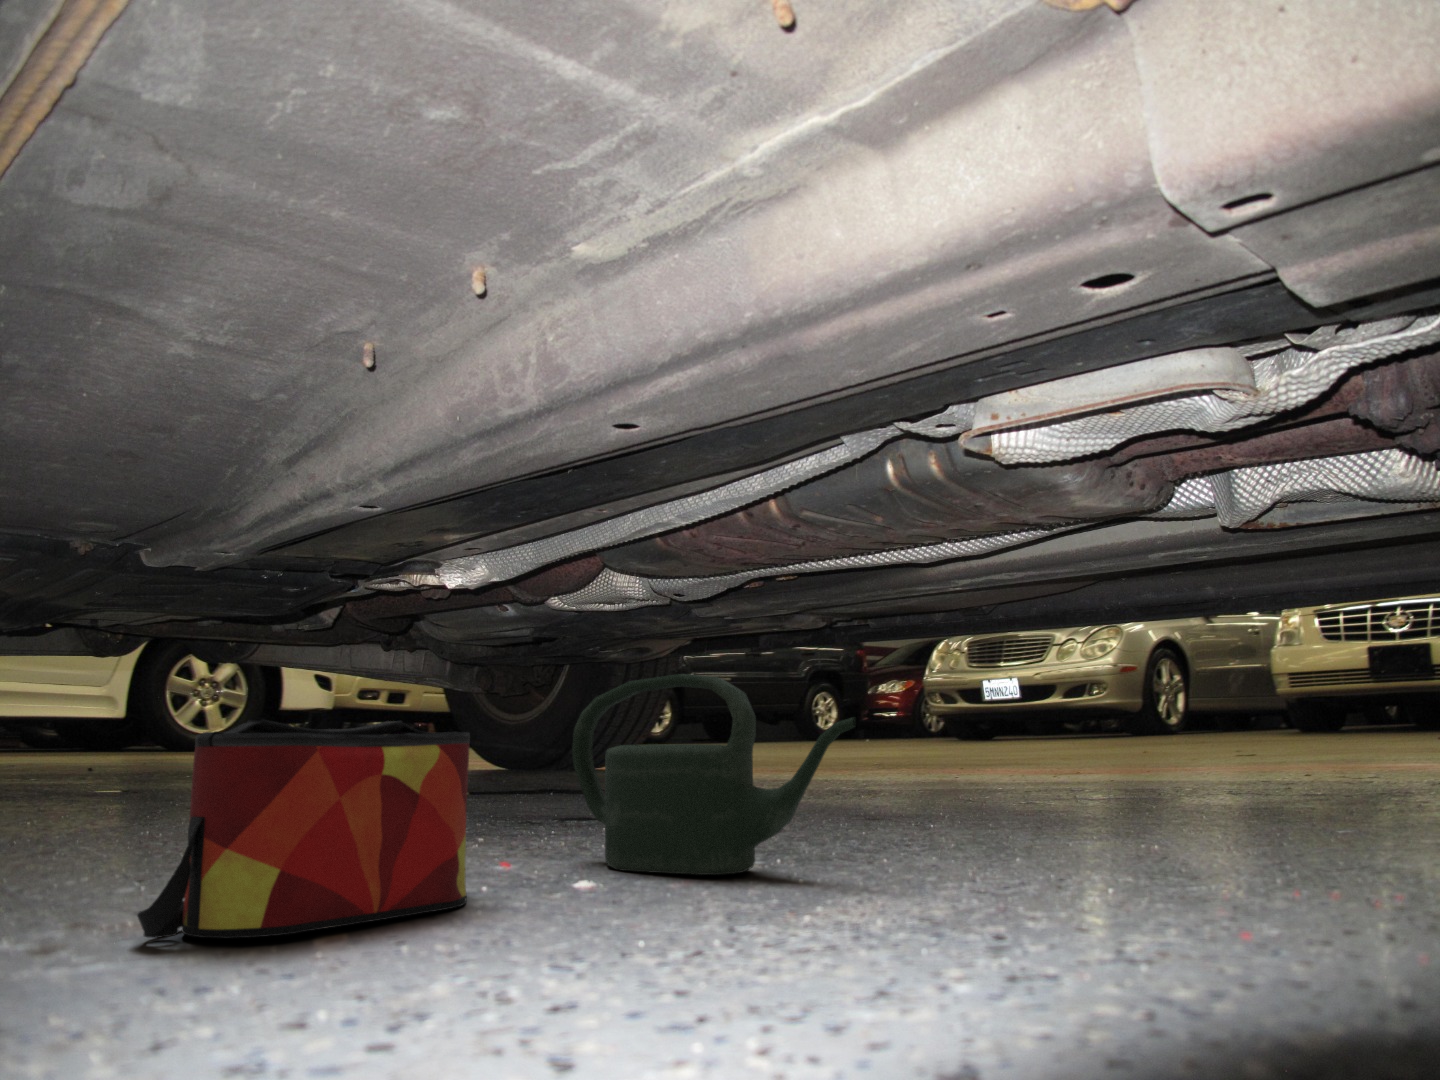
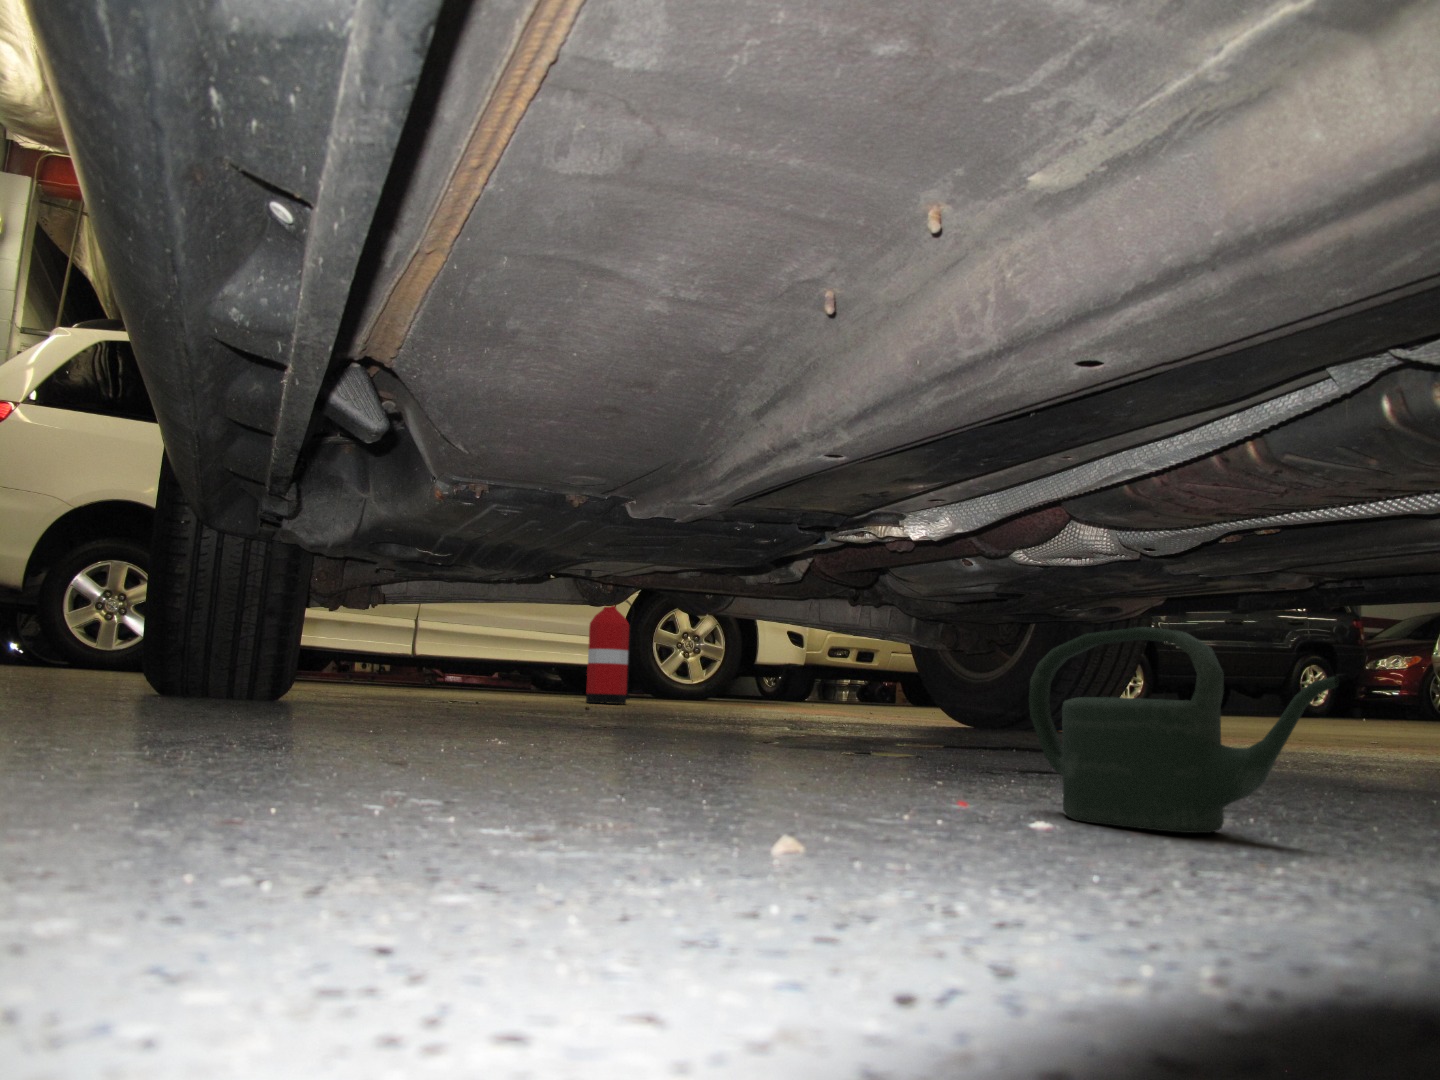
fire extinguisher: none [74,625,141,763] -> present [586,598,635,704]
bag: present [137,720,470,938] -> none [653,655,925,841]

